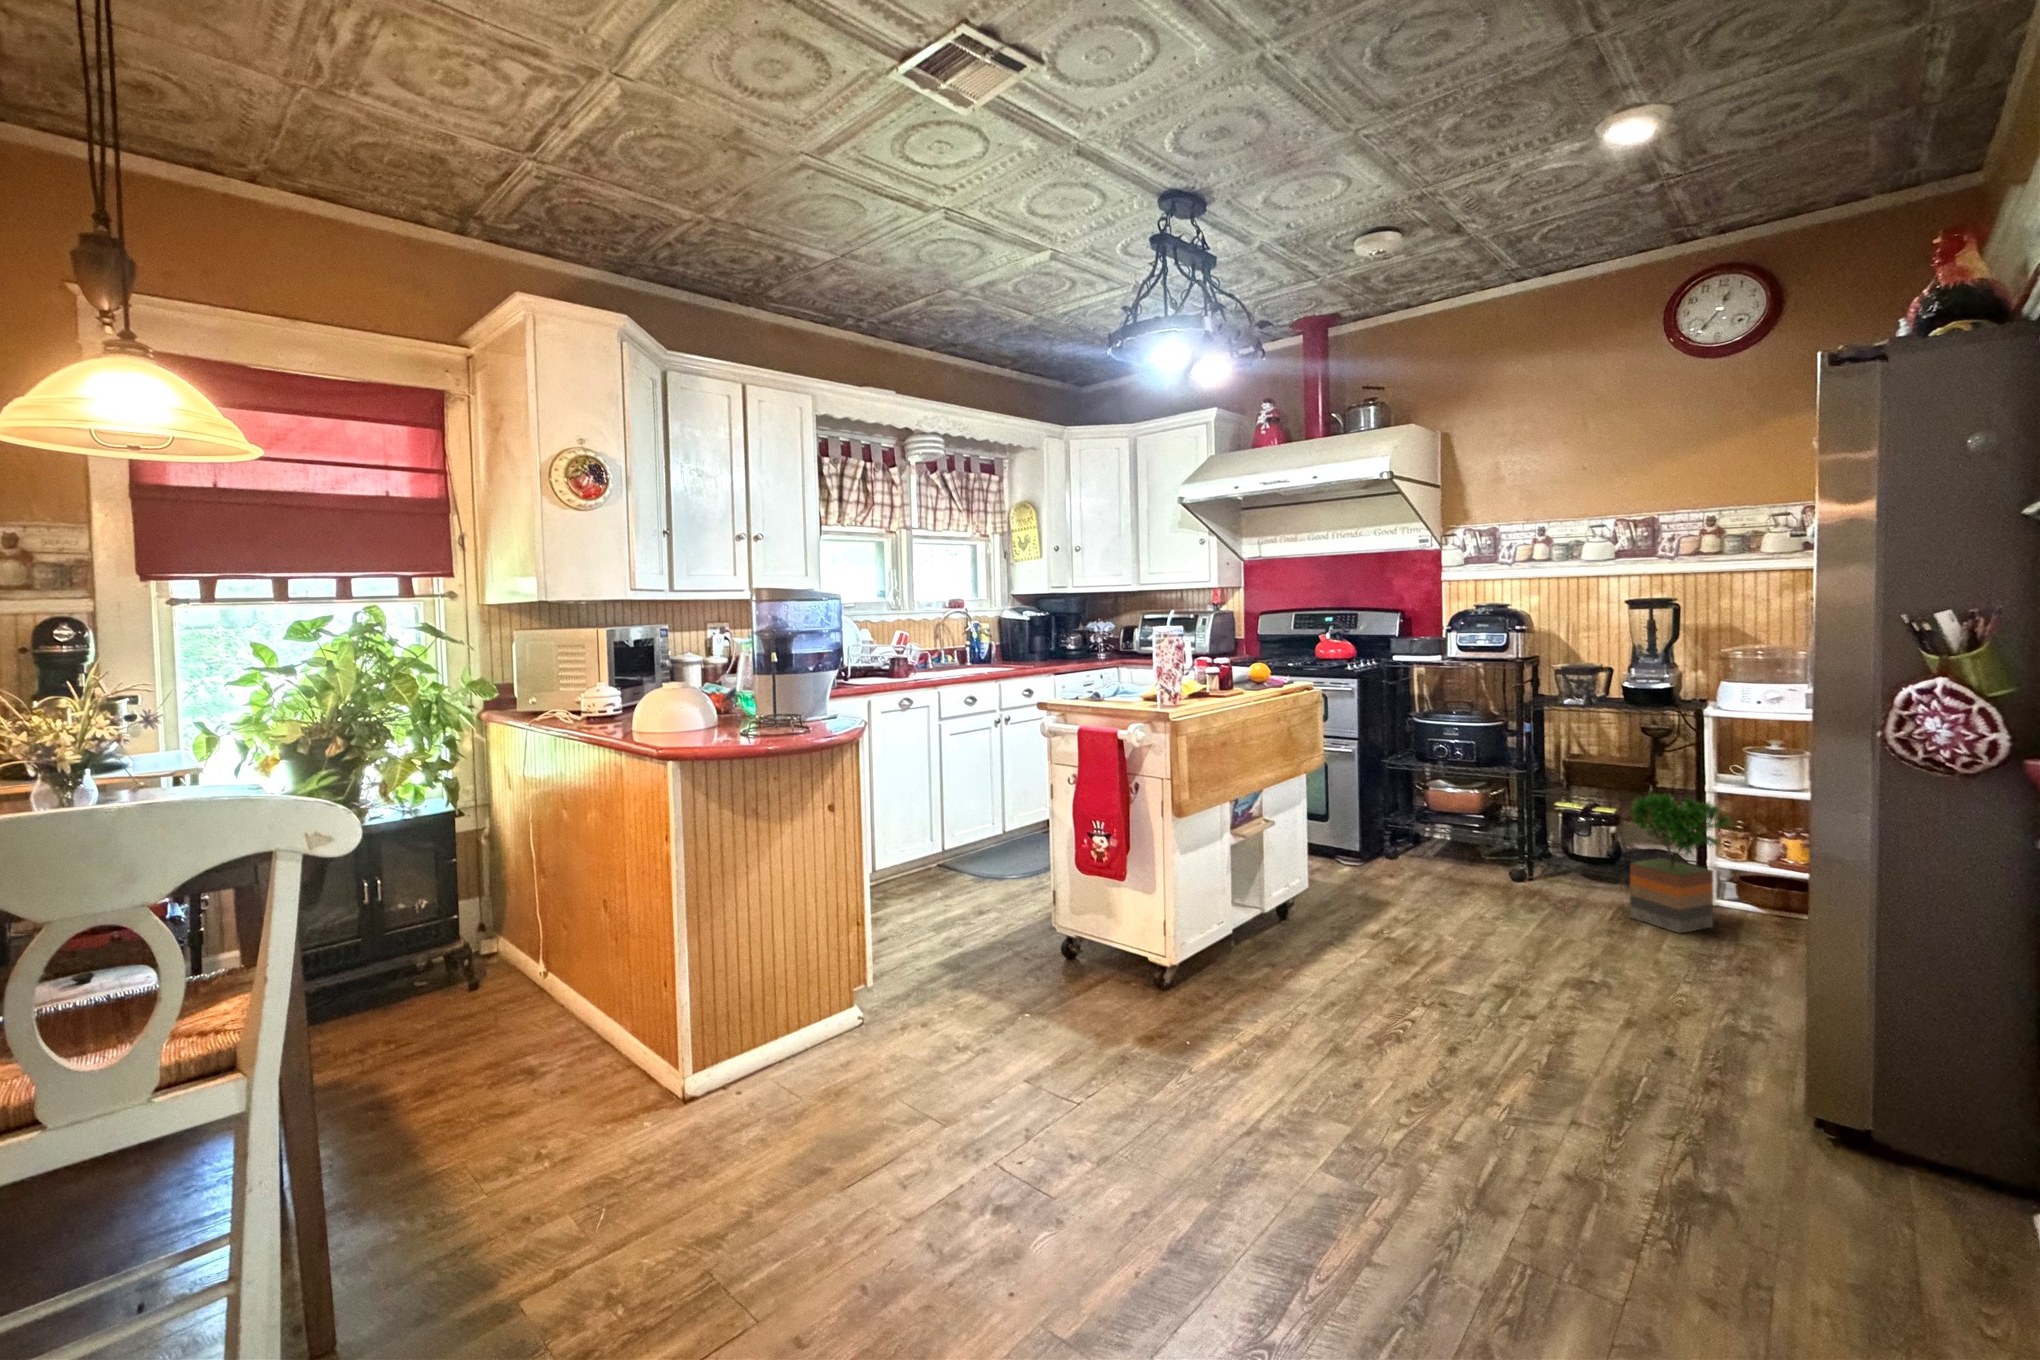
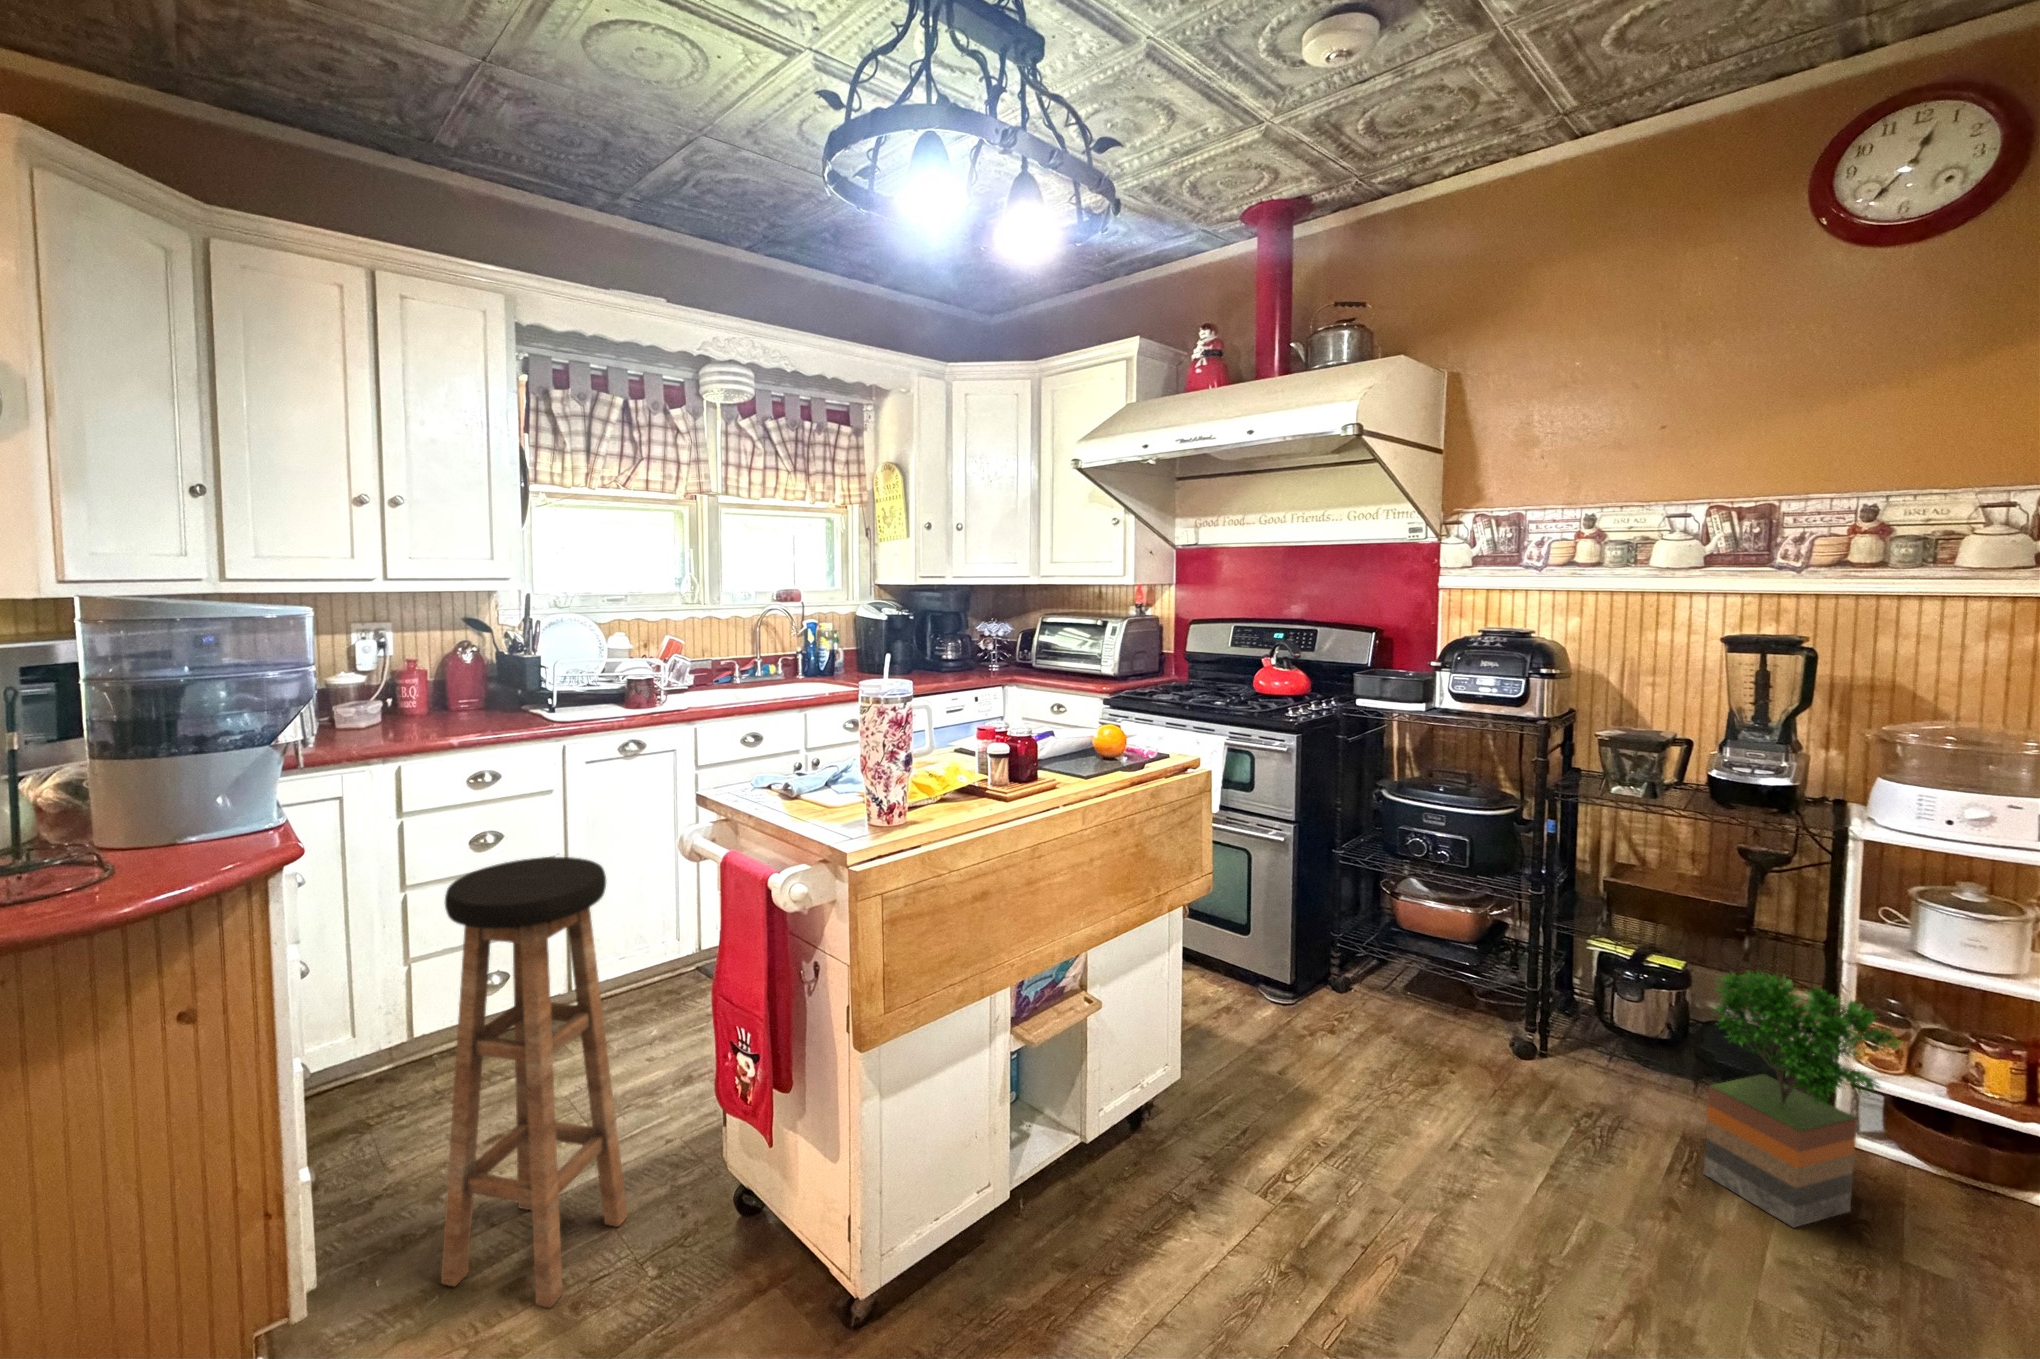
bar stool: none [914,742,1002,987] -> present [441,857,628,1308]

